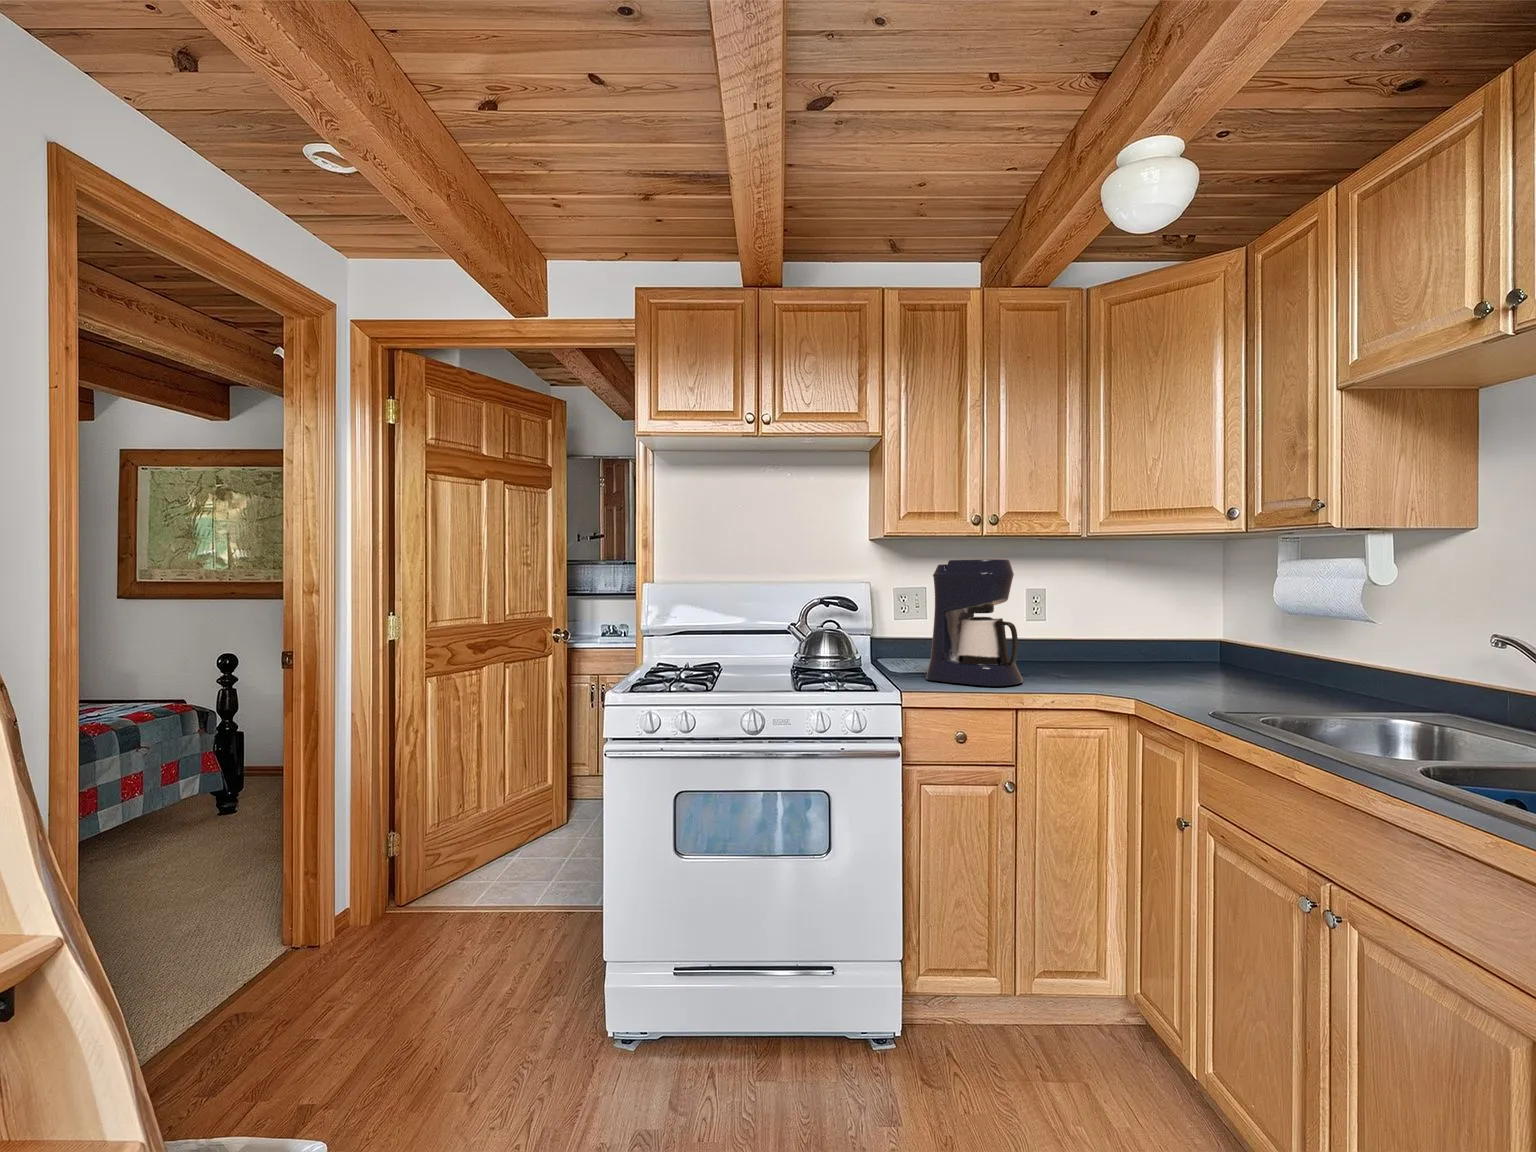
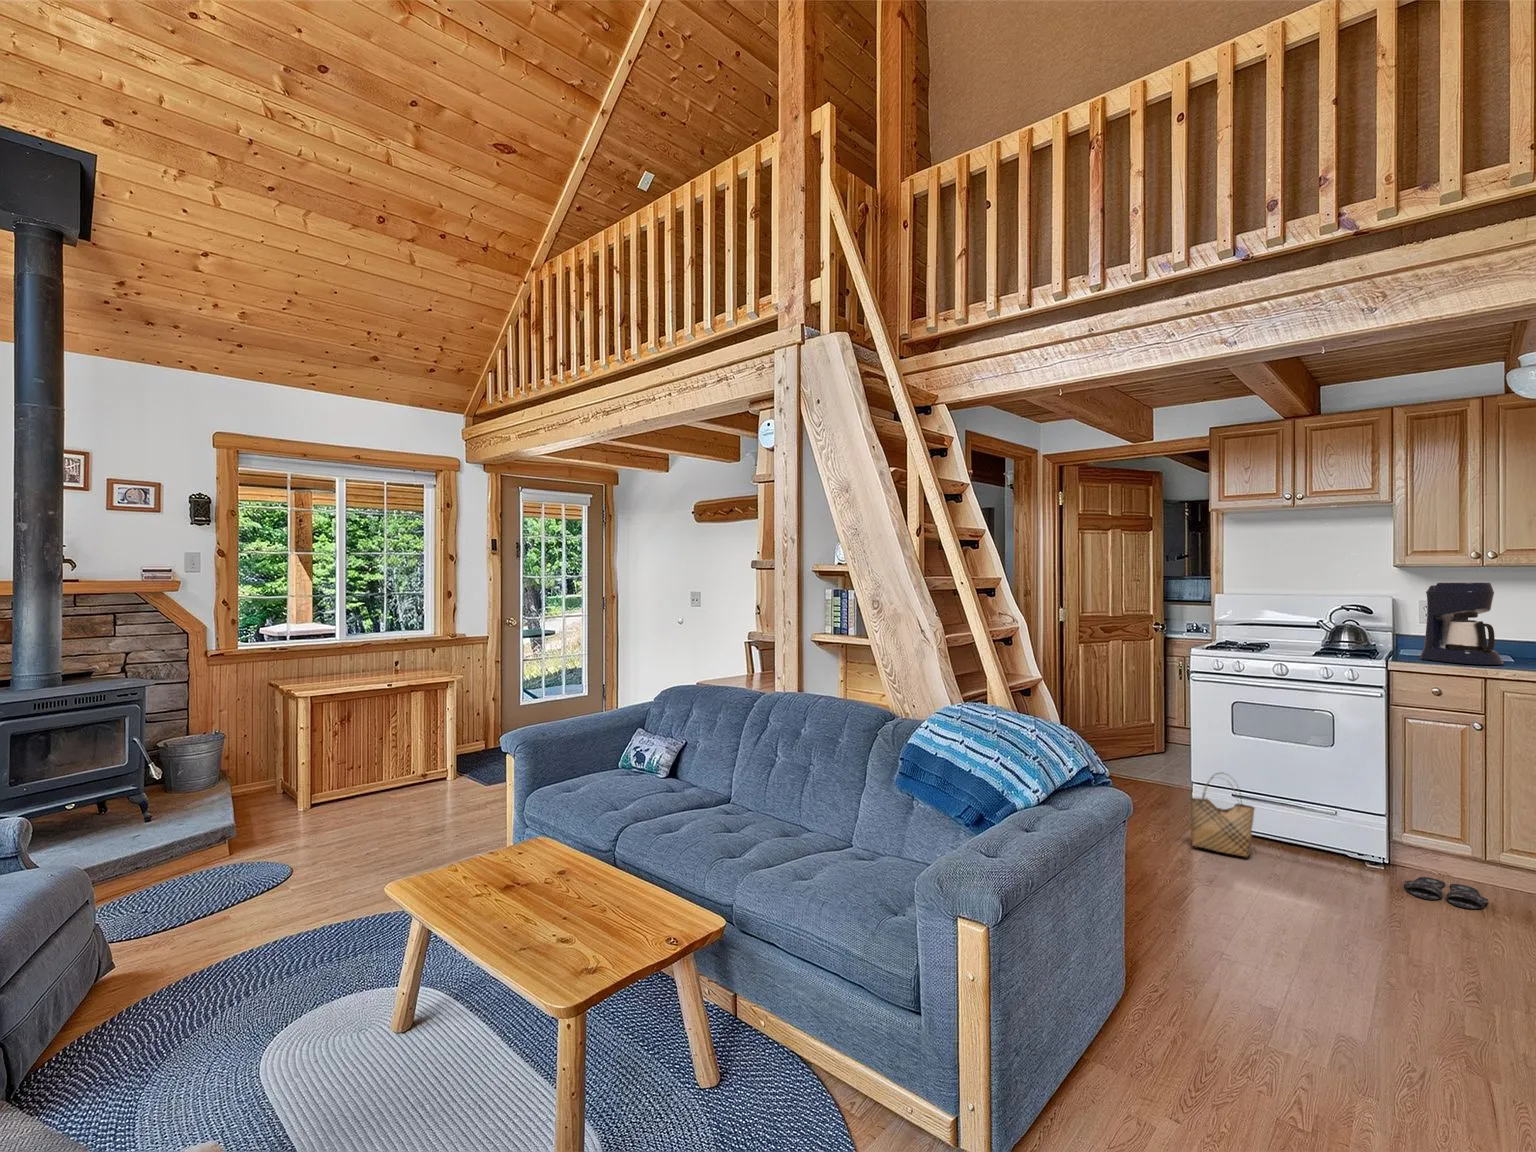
woven basket: none [606,935,720,1112] -> present [1190,777,1255,857]
slippers: none [937,1041,1047,1120] -> present [1404,877,1488,909]

